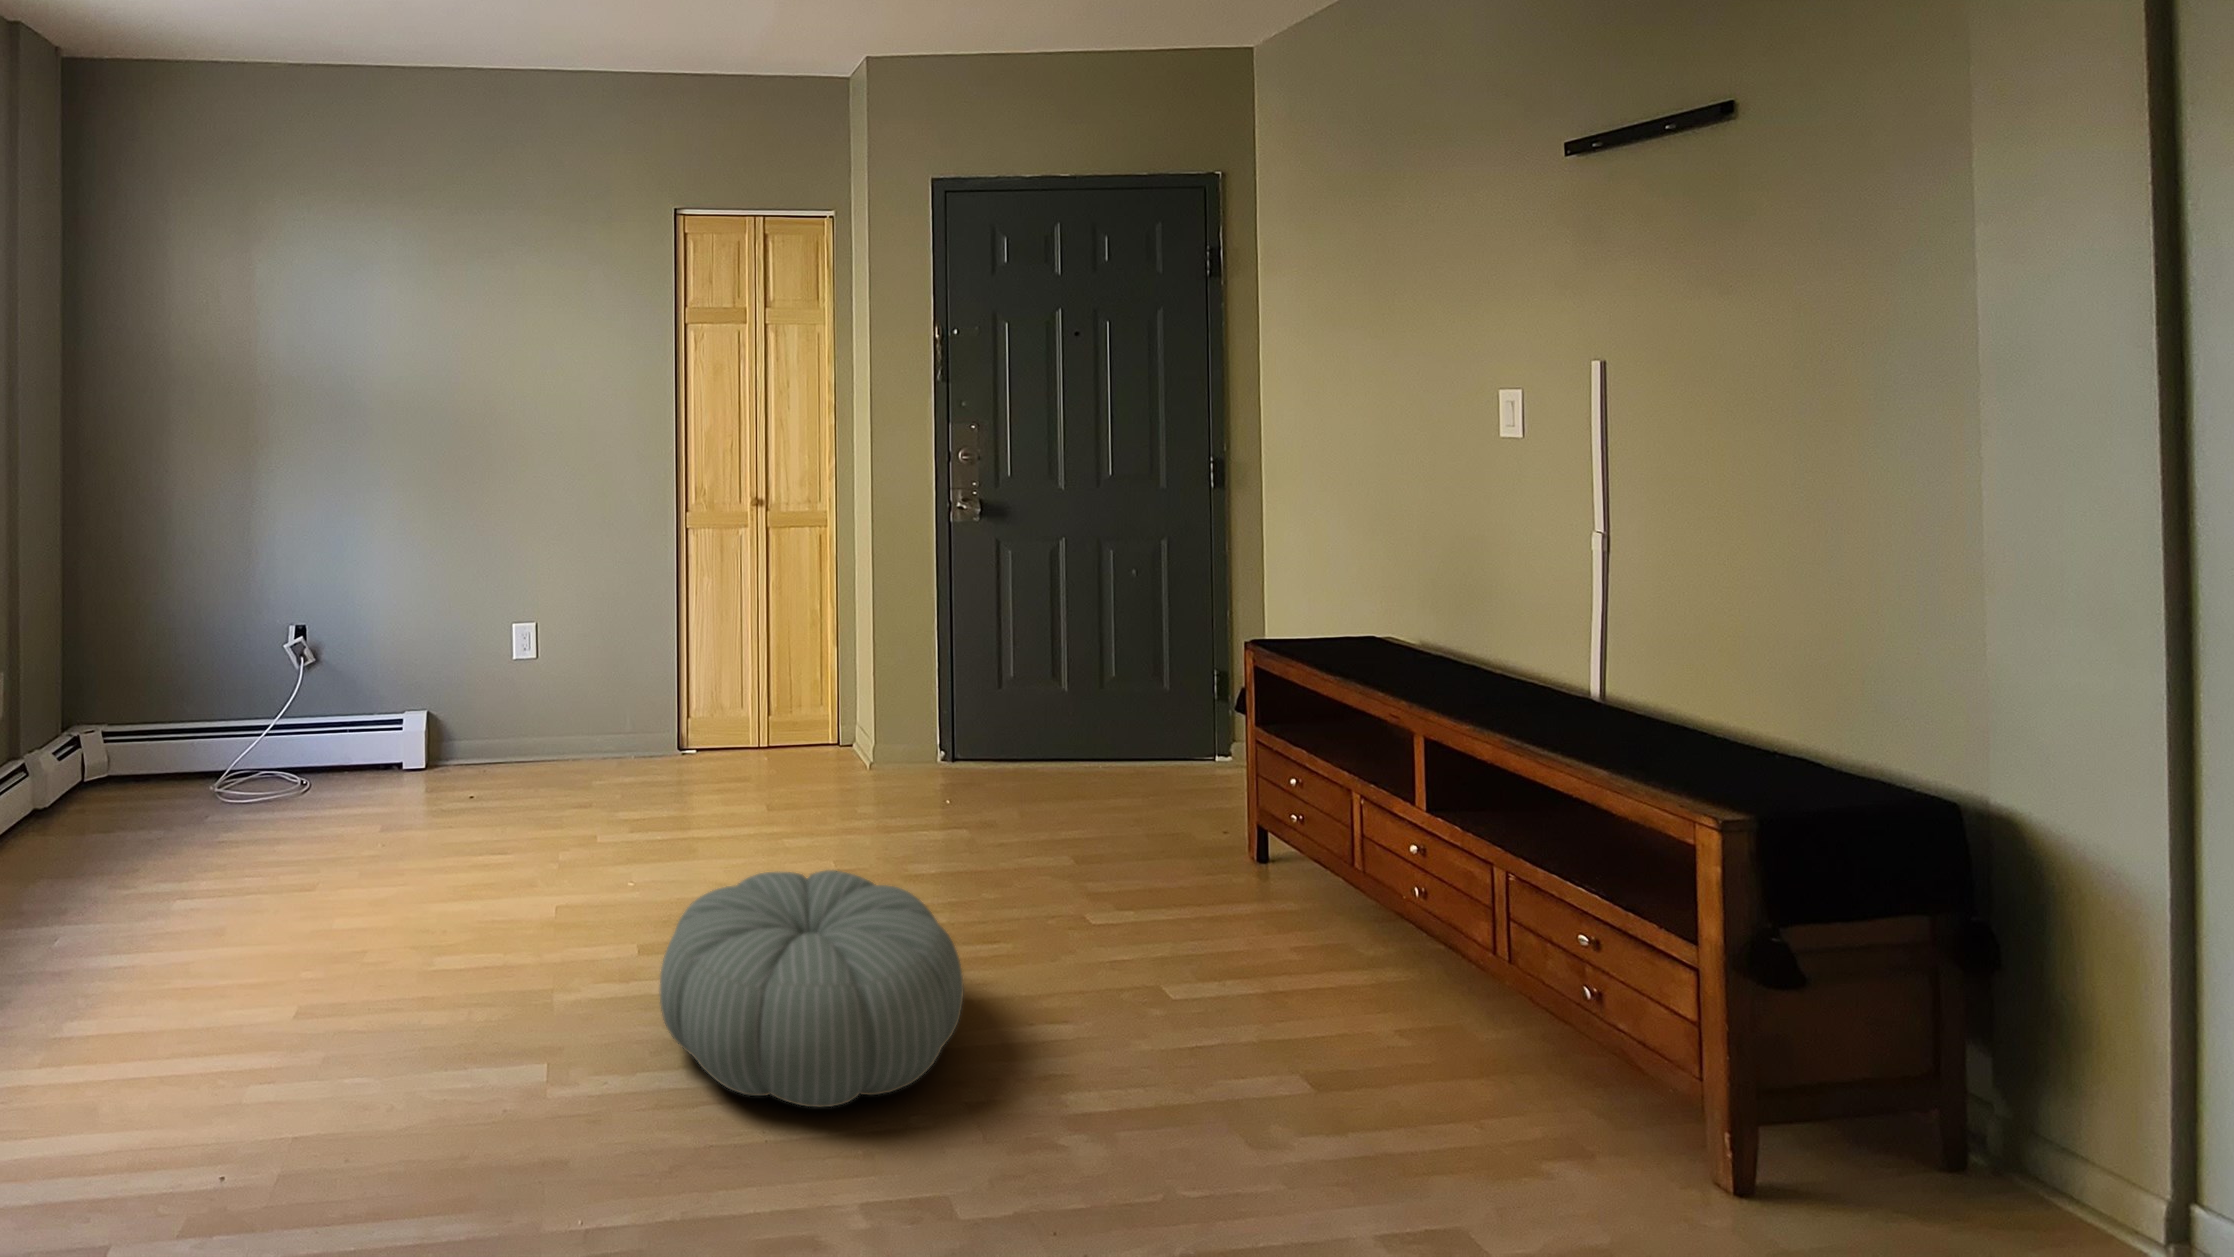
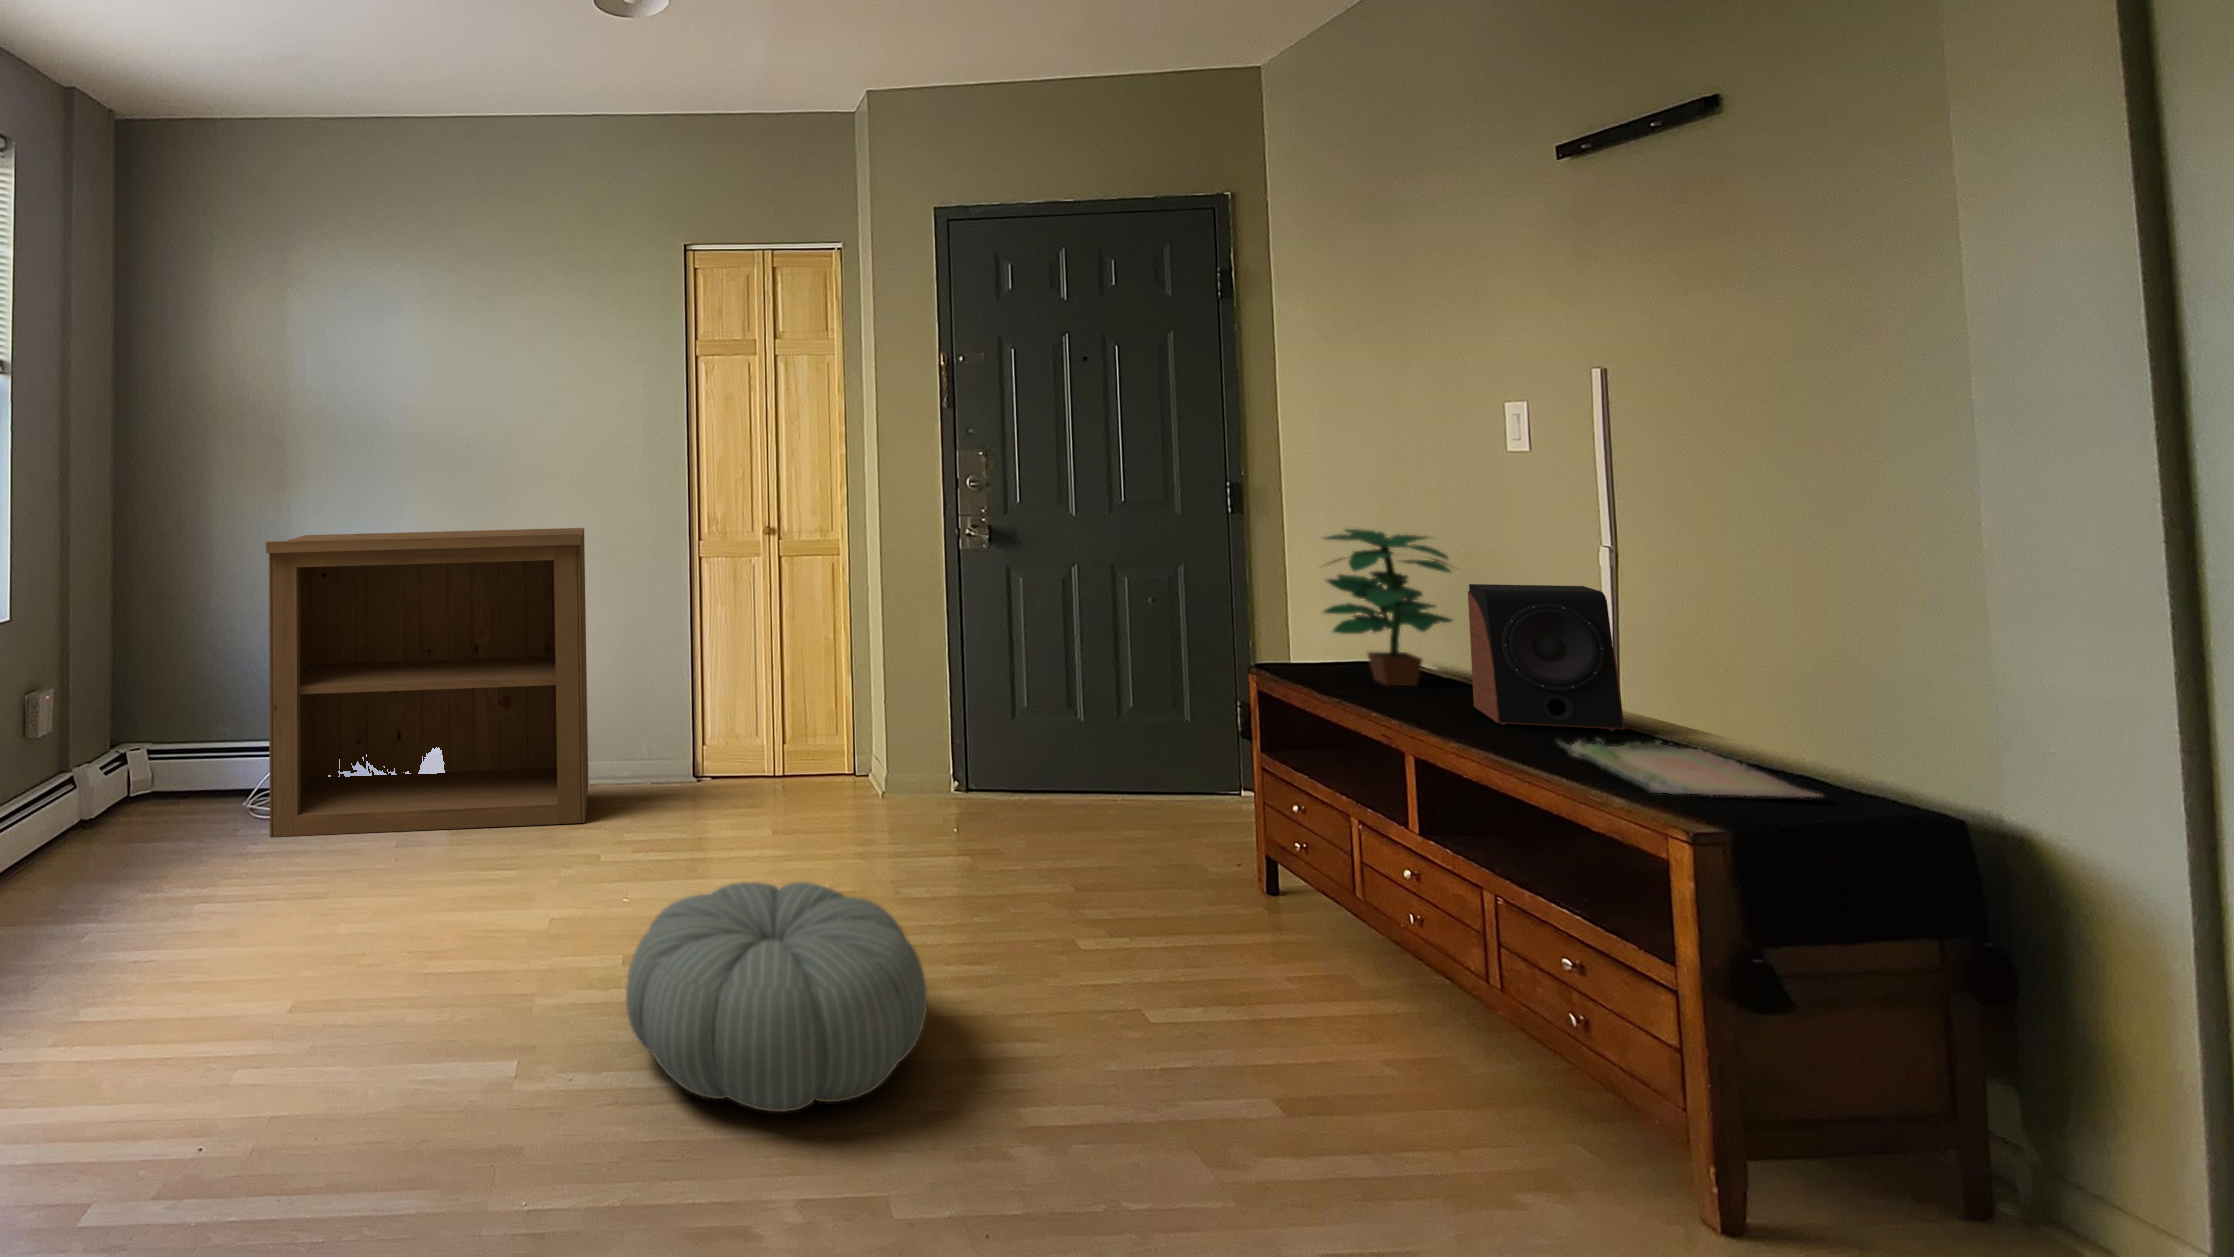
bookshelf: none [244,502,582,827] -> present [266,528,588,837]
potted plant: none [1321,512,1456,665] -> present [1324,529,1452,686]
speaker: none [1472,569,1617,711] -> present [1468,584,1625,731]
tray: none [1561,713,1816,779] -> present [1558,740,1822,797]

